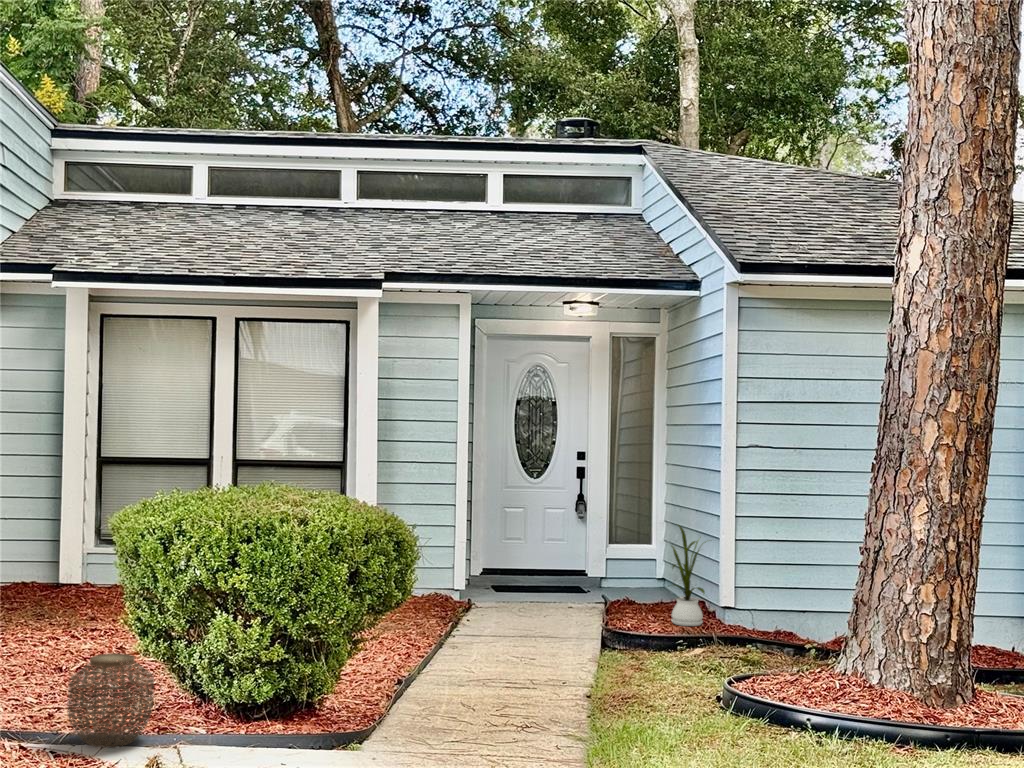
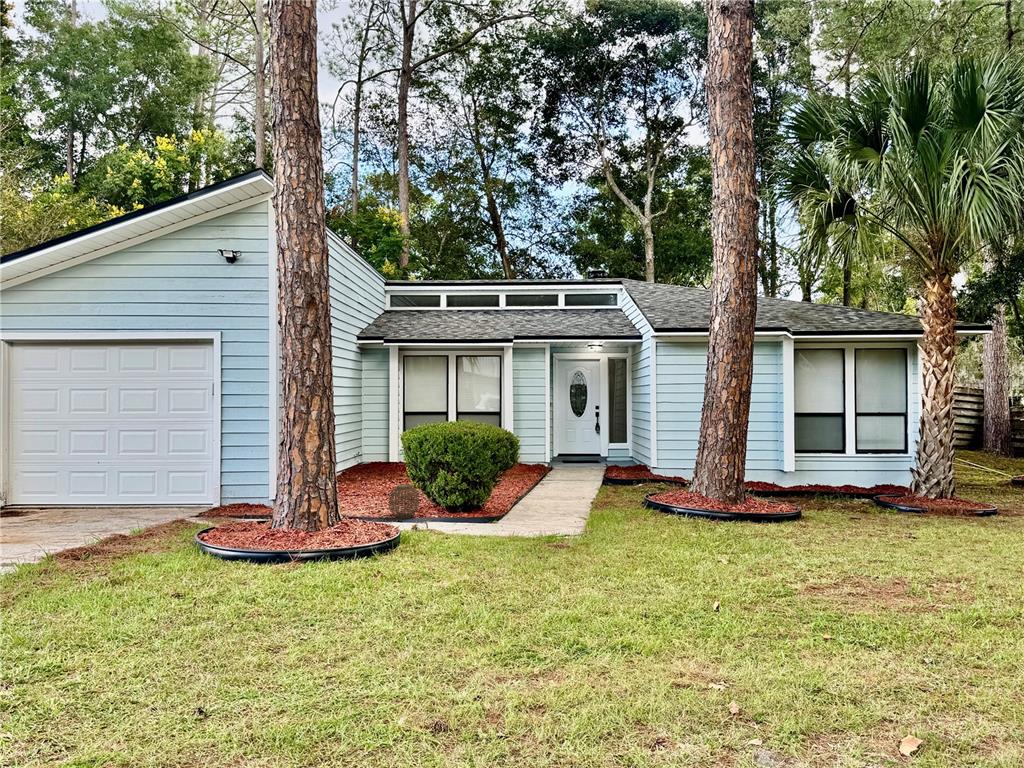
house plant: present [671,526,705,626] -> none [629,435,649,477]

